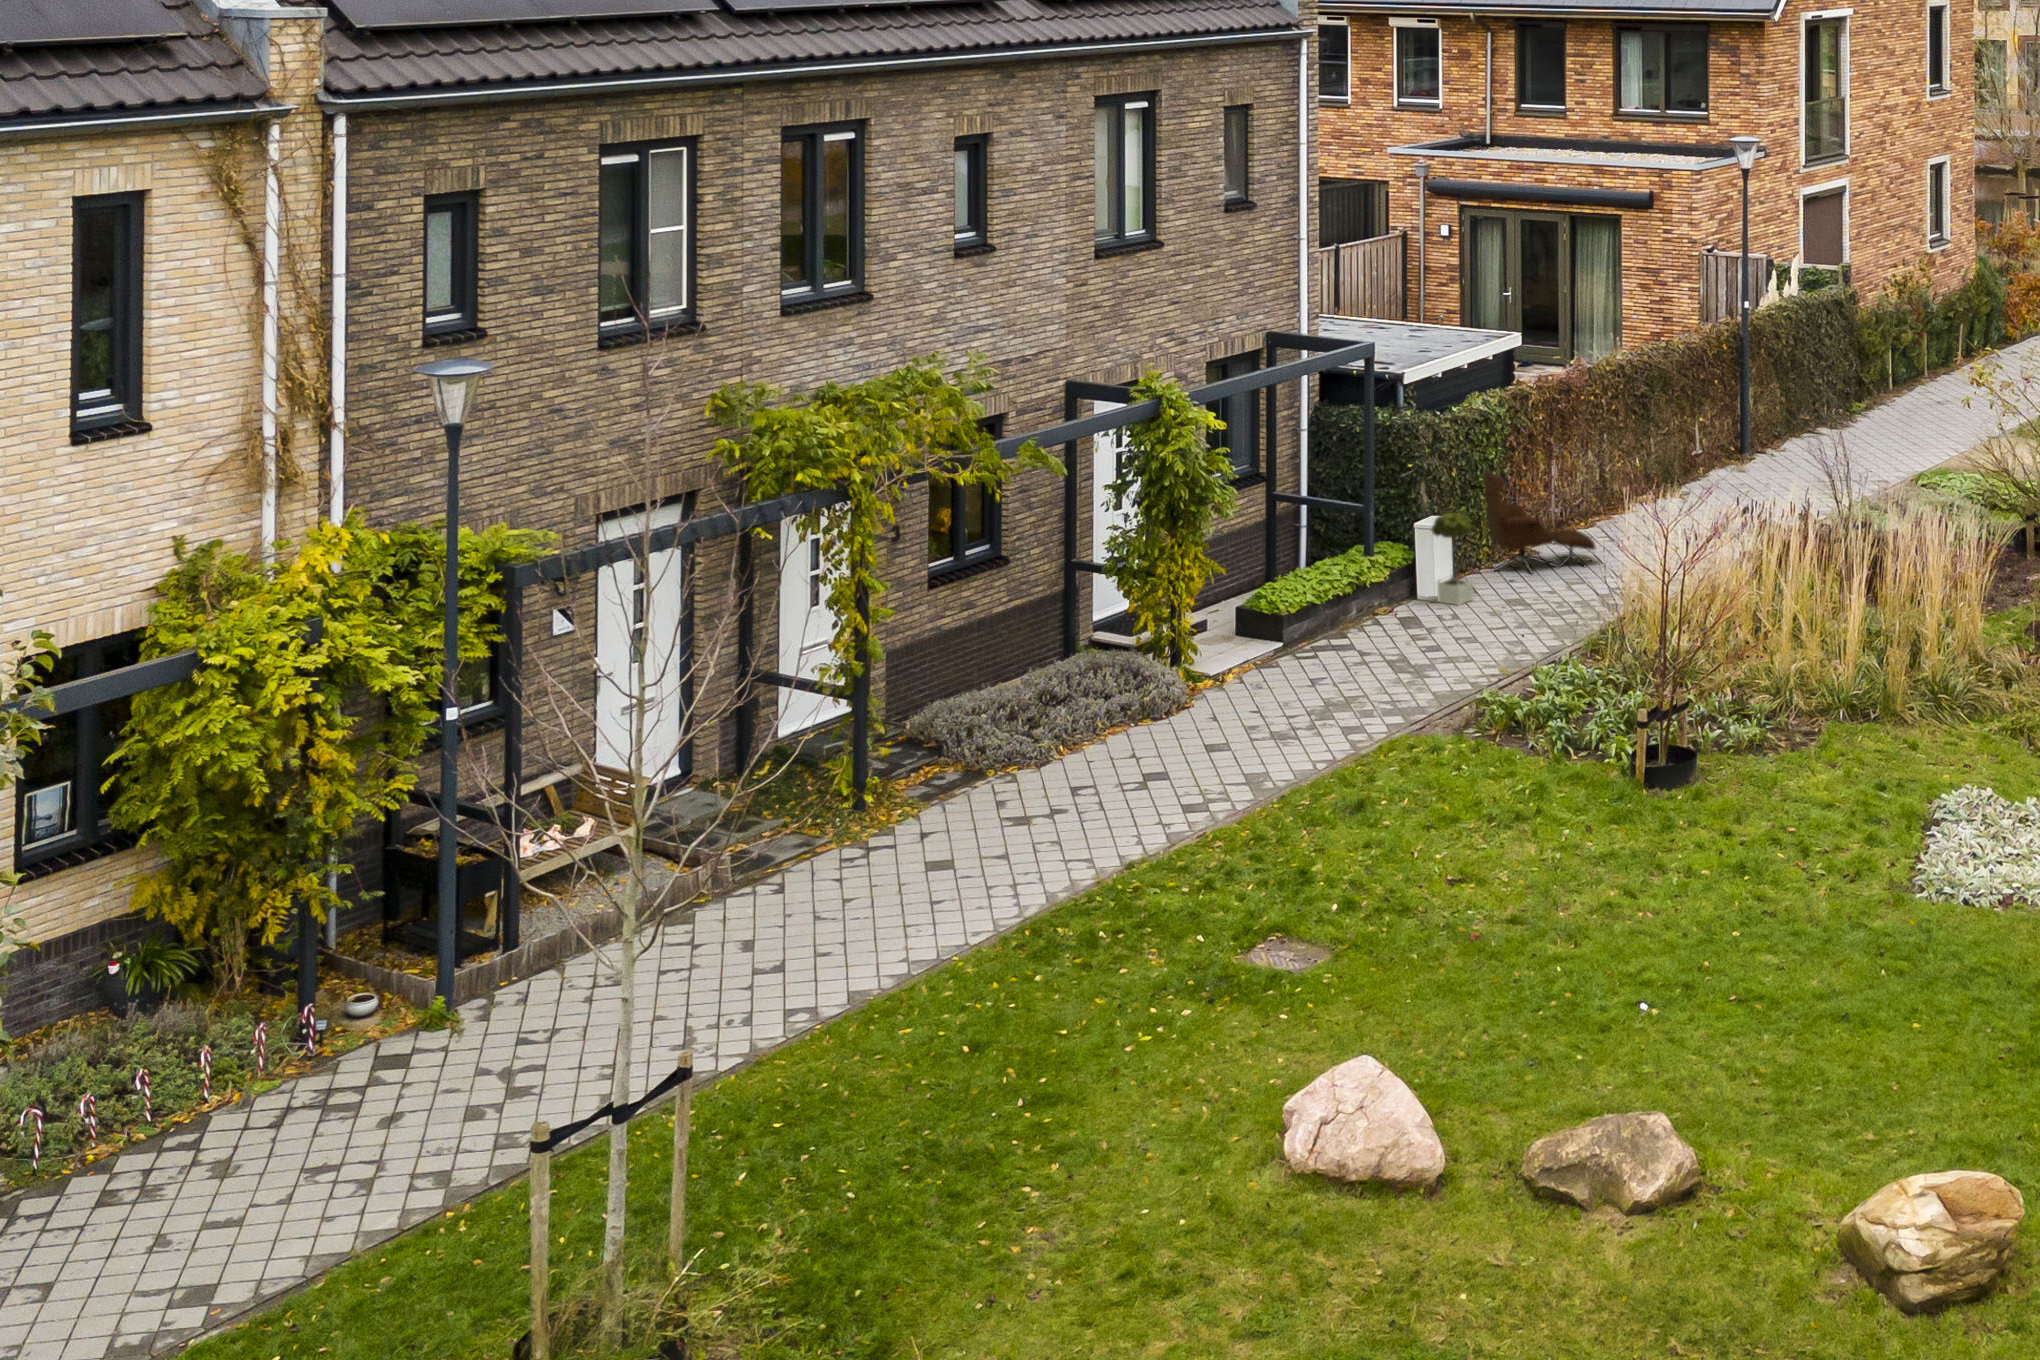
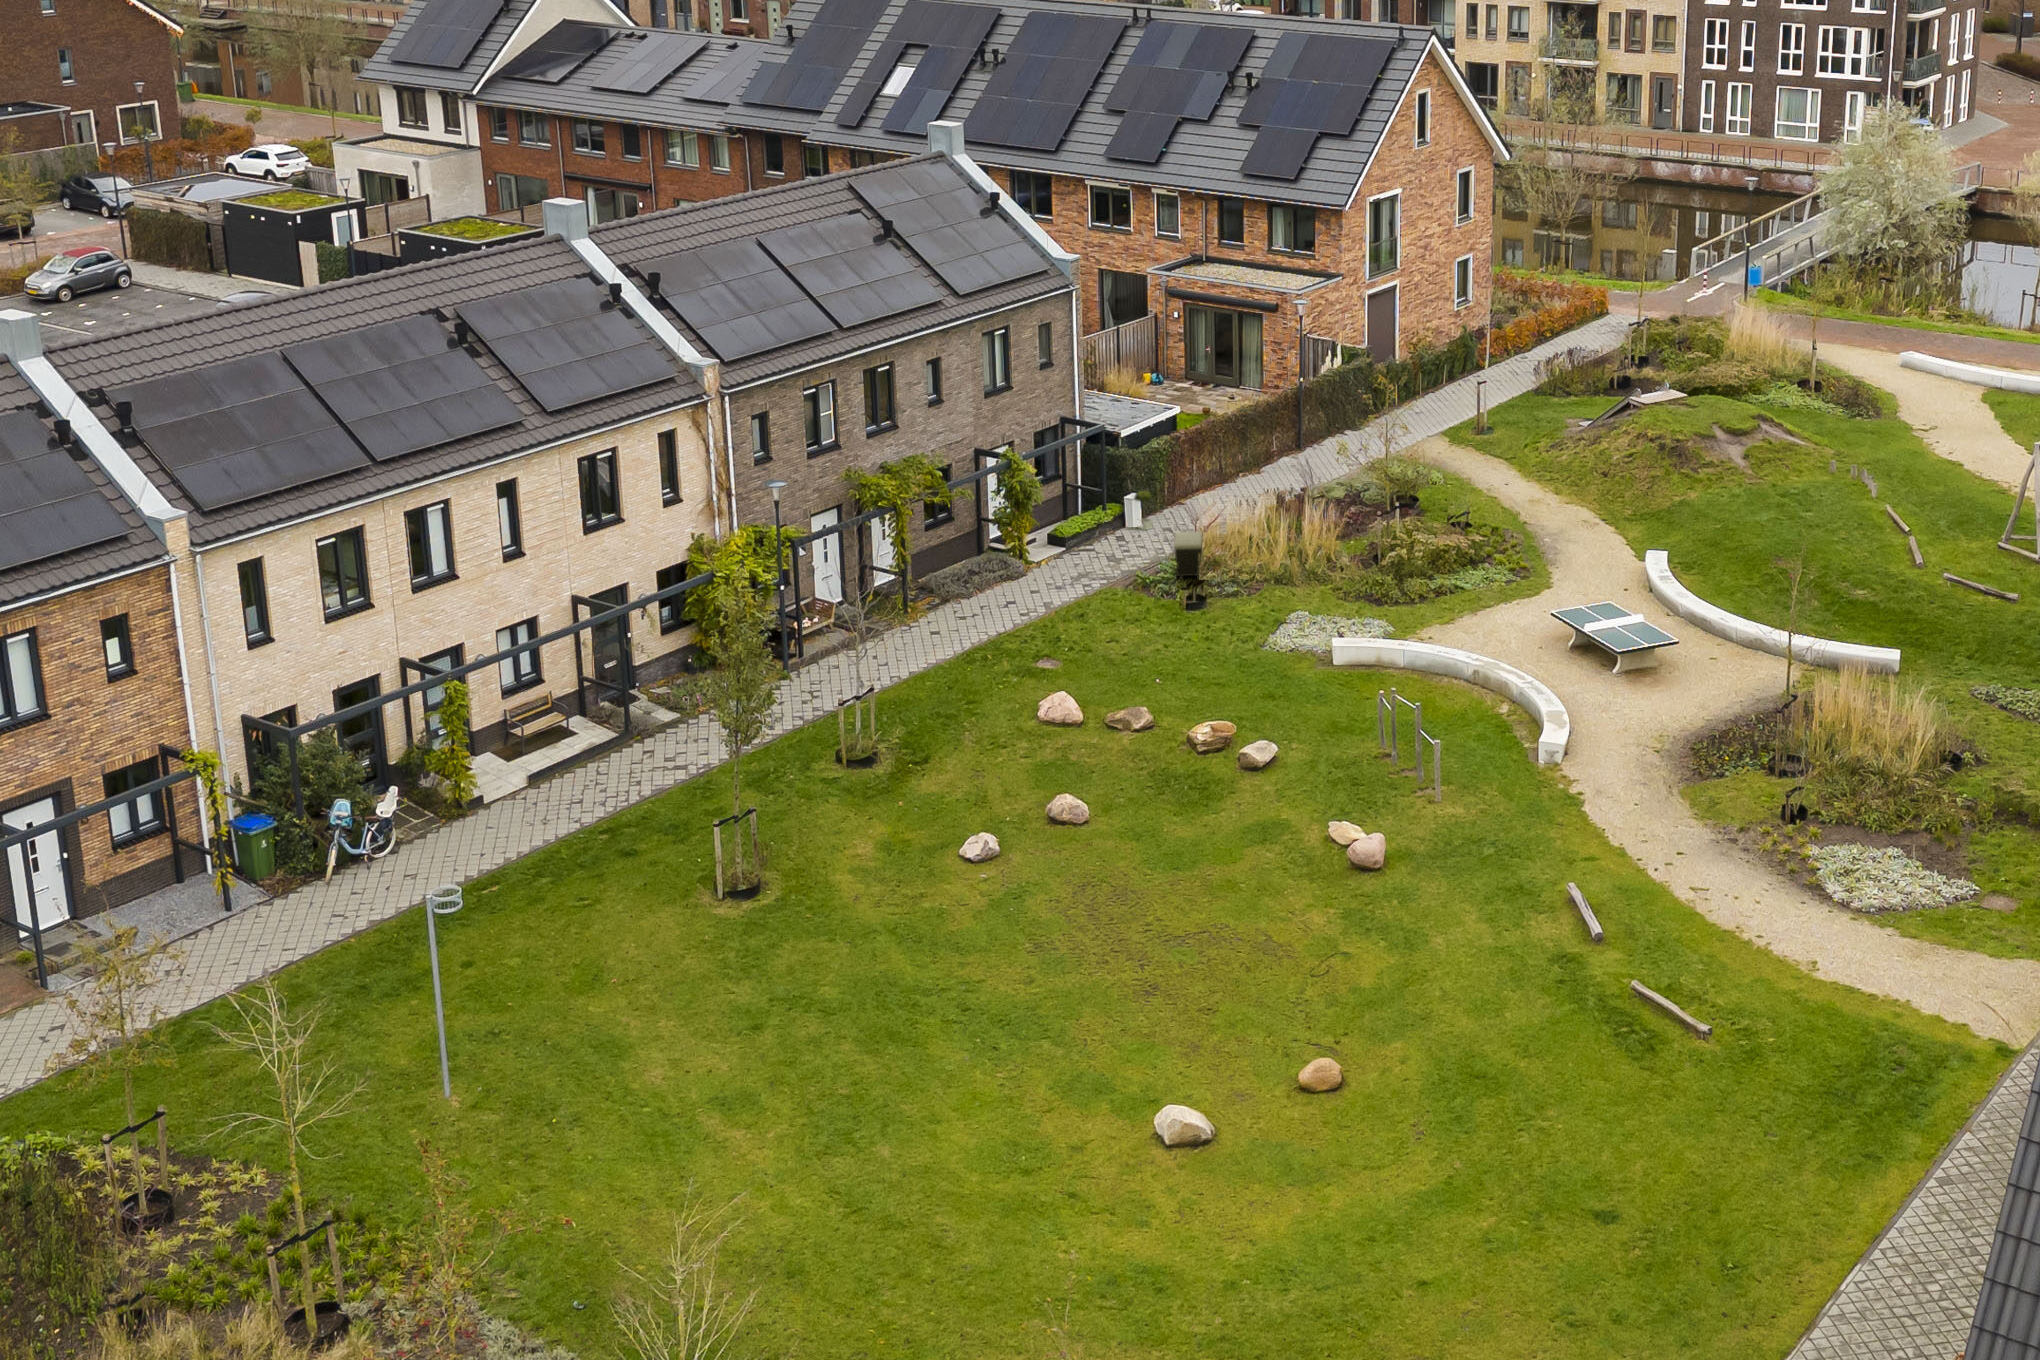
lounge chair: present [1484,469,1596,573] -> none [1160,465,1213,514]
storage bench: none [1561,592,1643,708] -> present [1174,532,1203,577]

